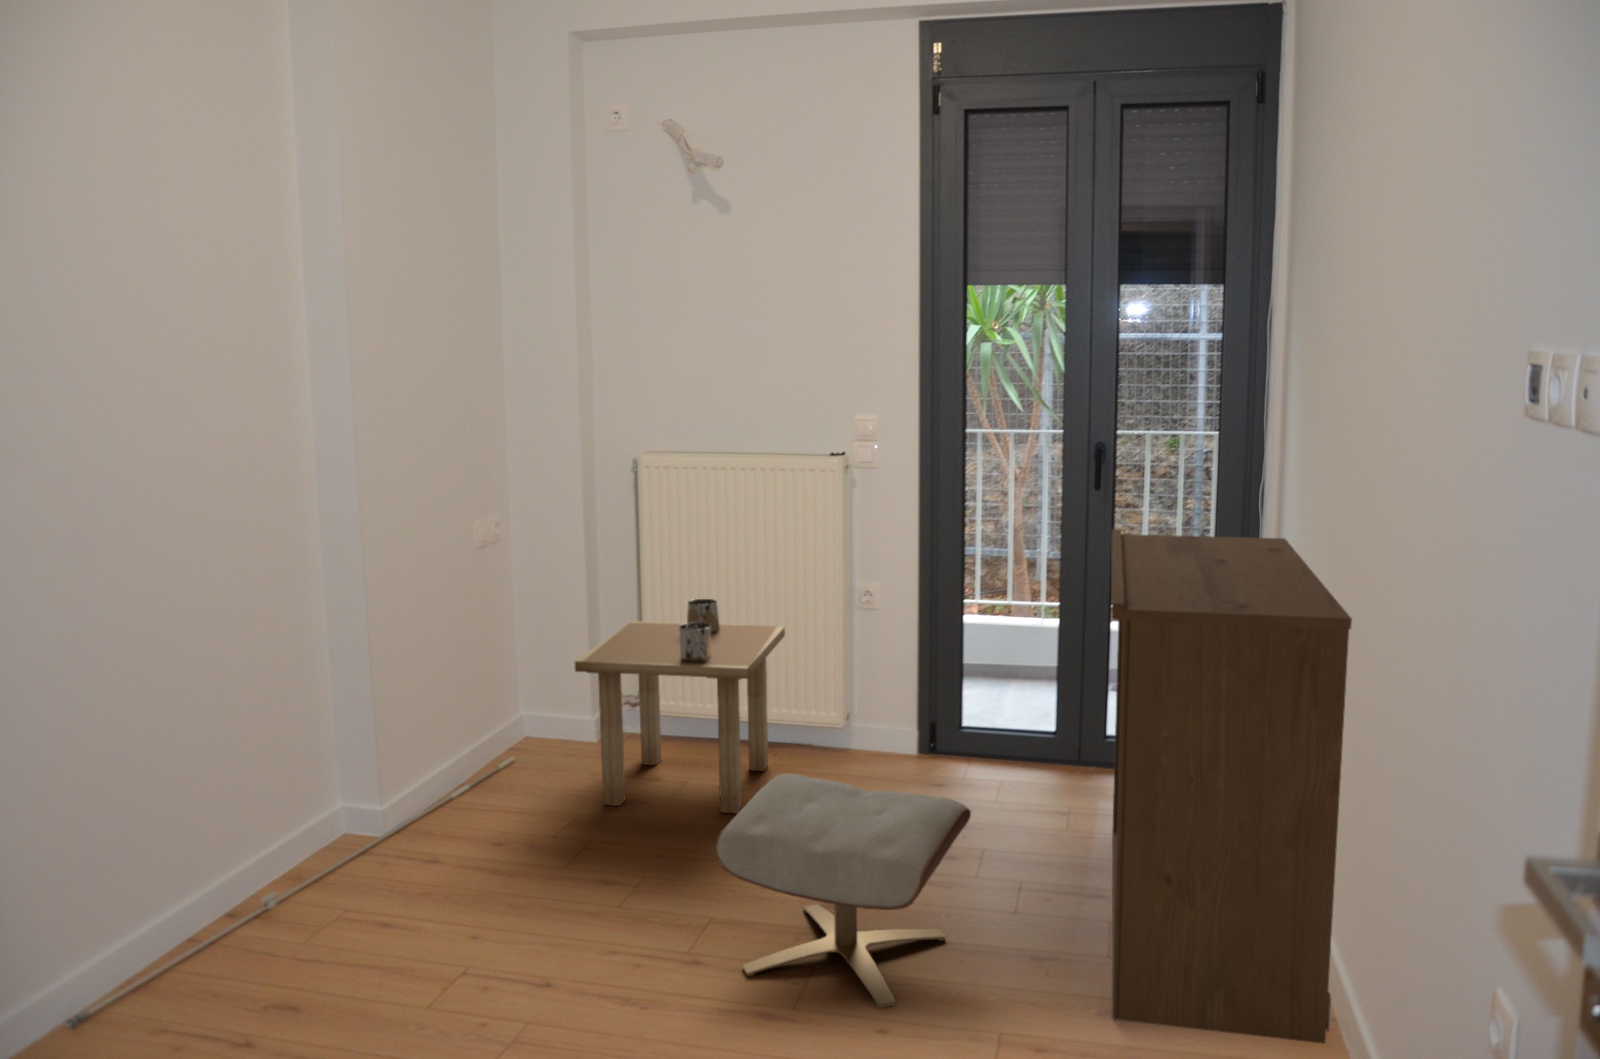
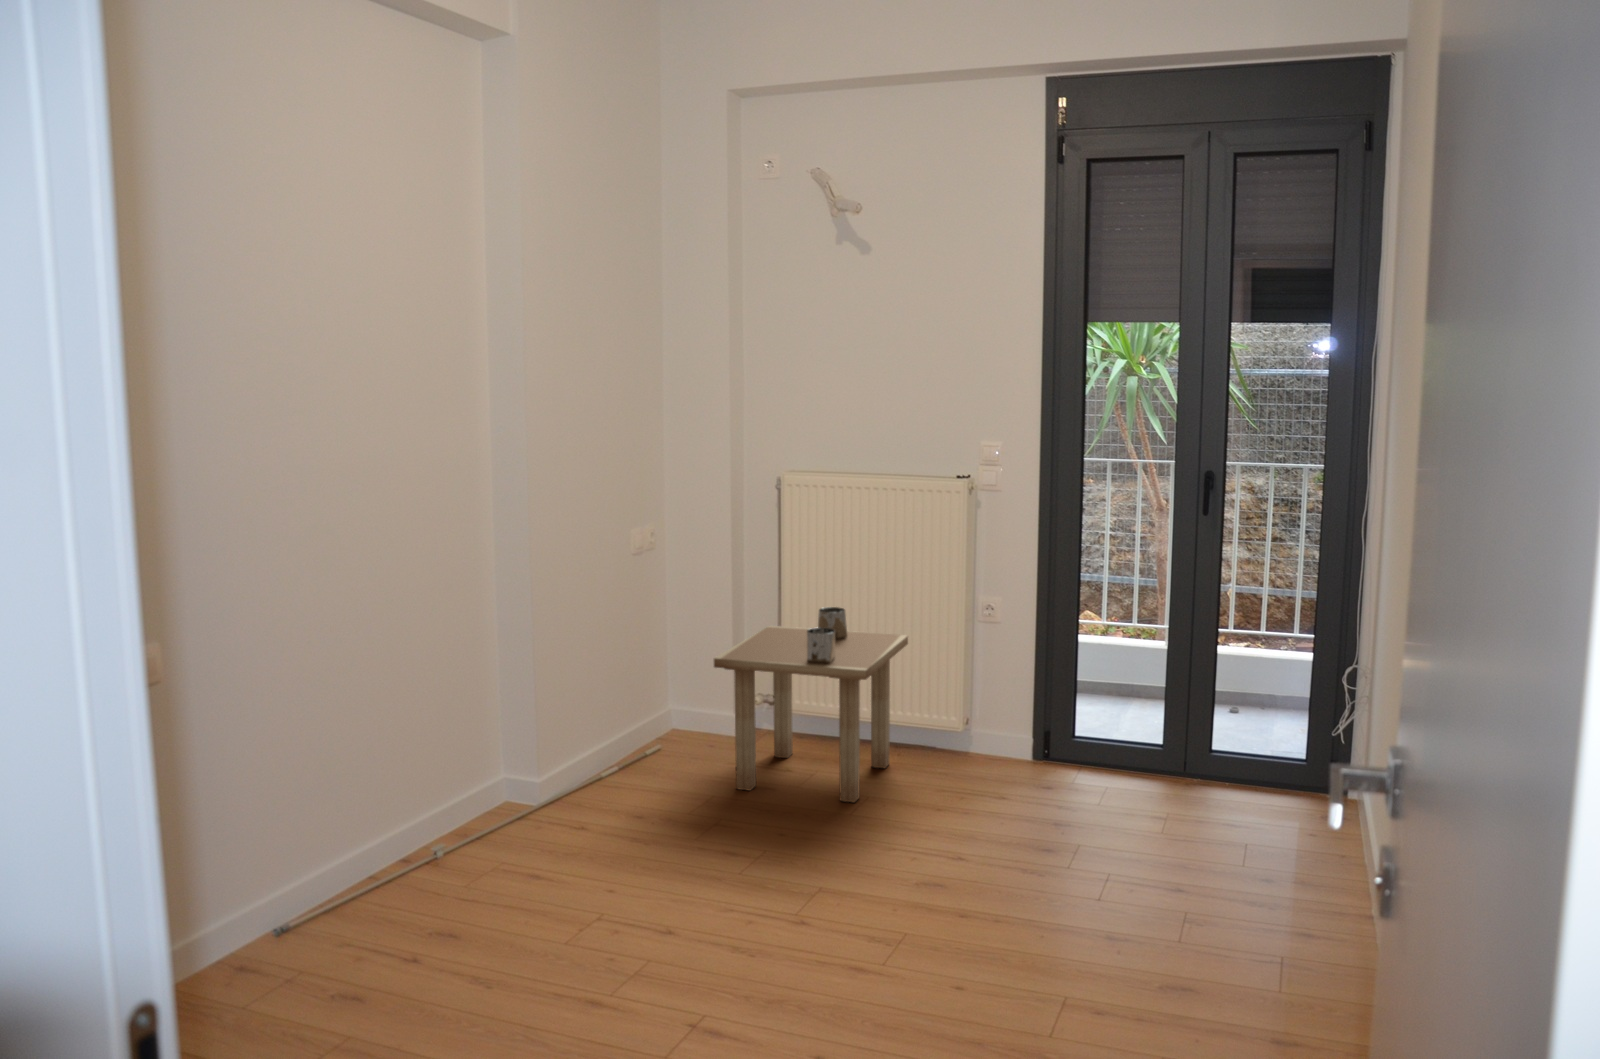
bookshelf: present [1111,530,1352,1044] -> none [1158,555,1368,1016]
ottoman: present [715,774,971,1008] -> none [820,761,1047,962]

